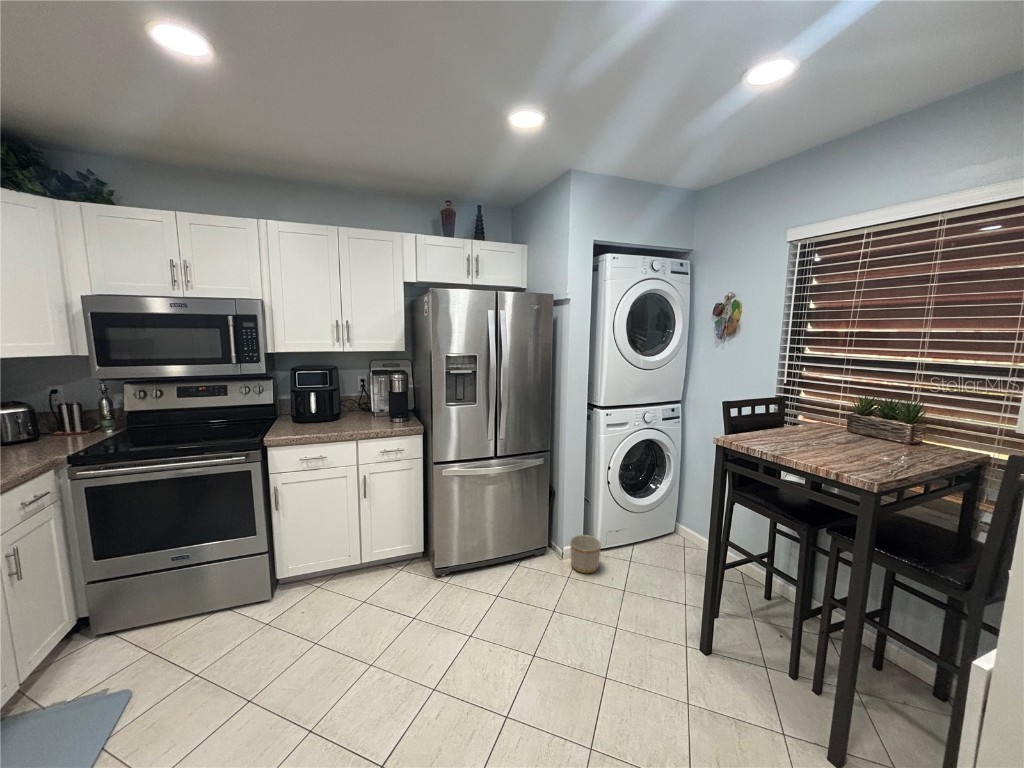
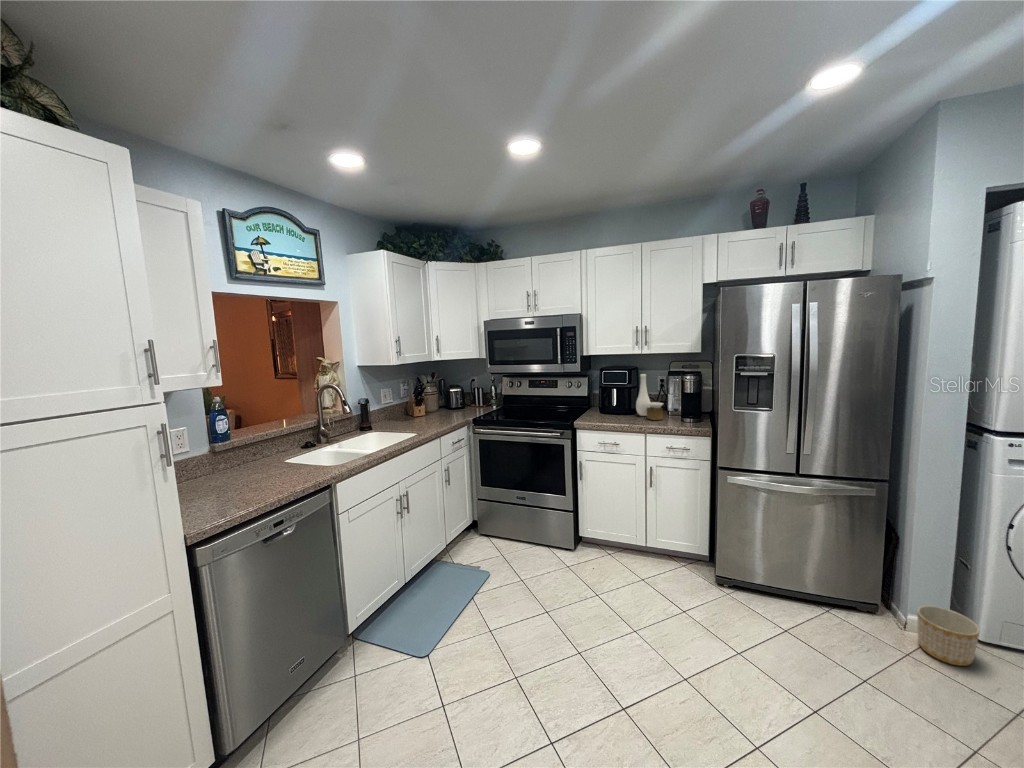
vase: none [340,374,373,424] -> present [636,374,663,420]

